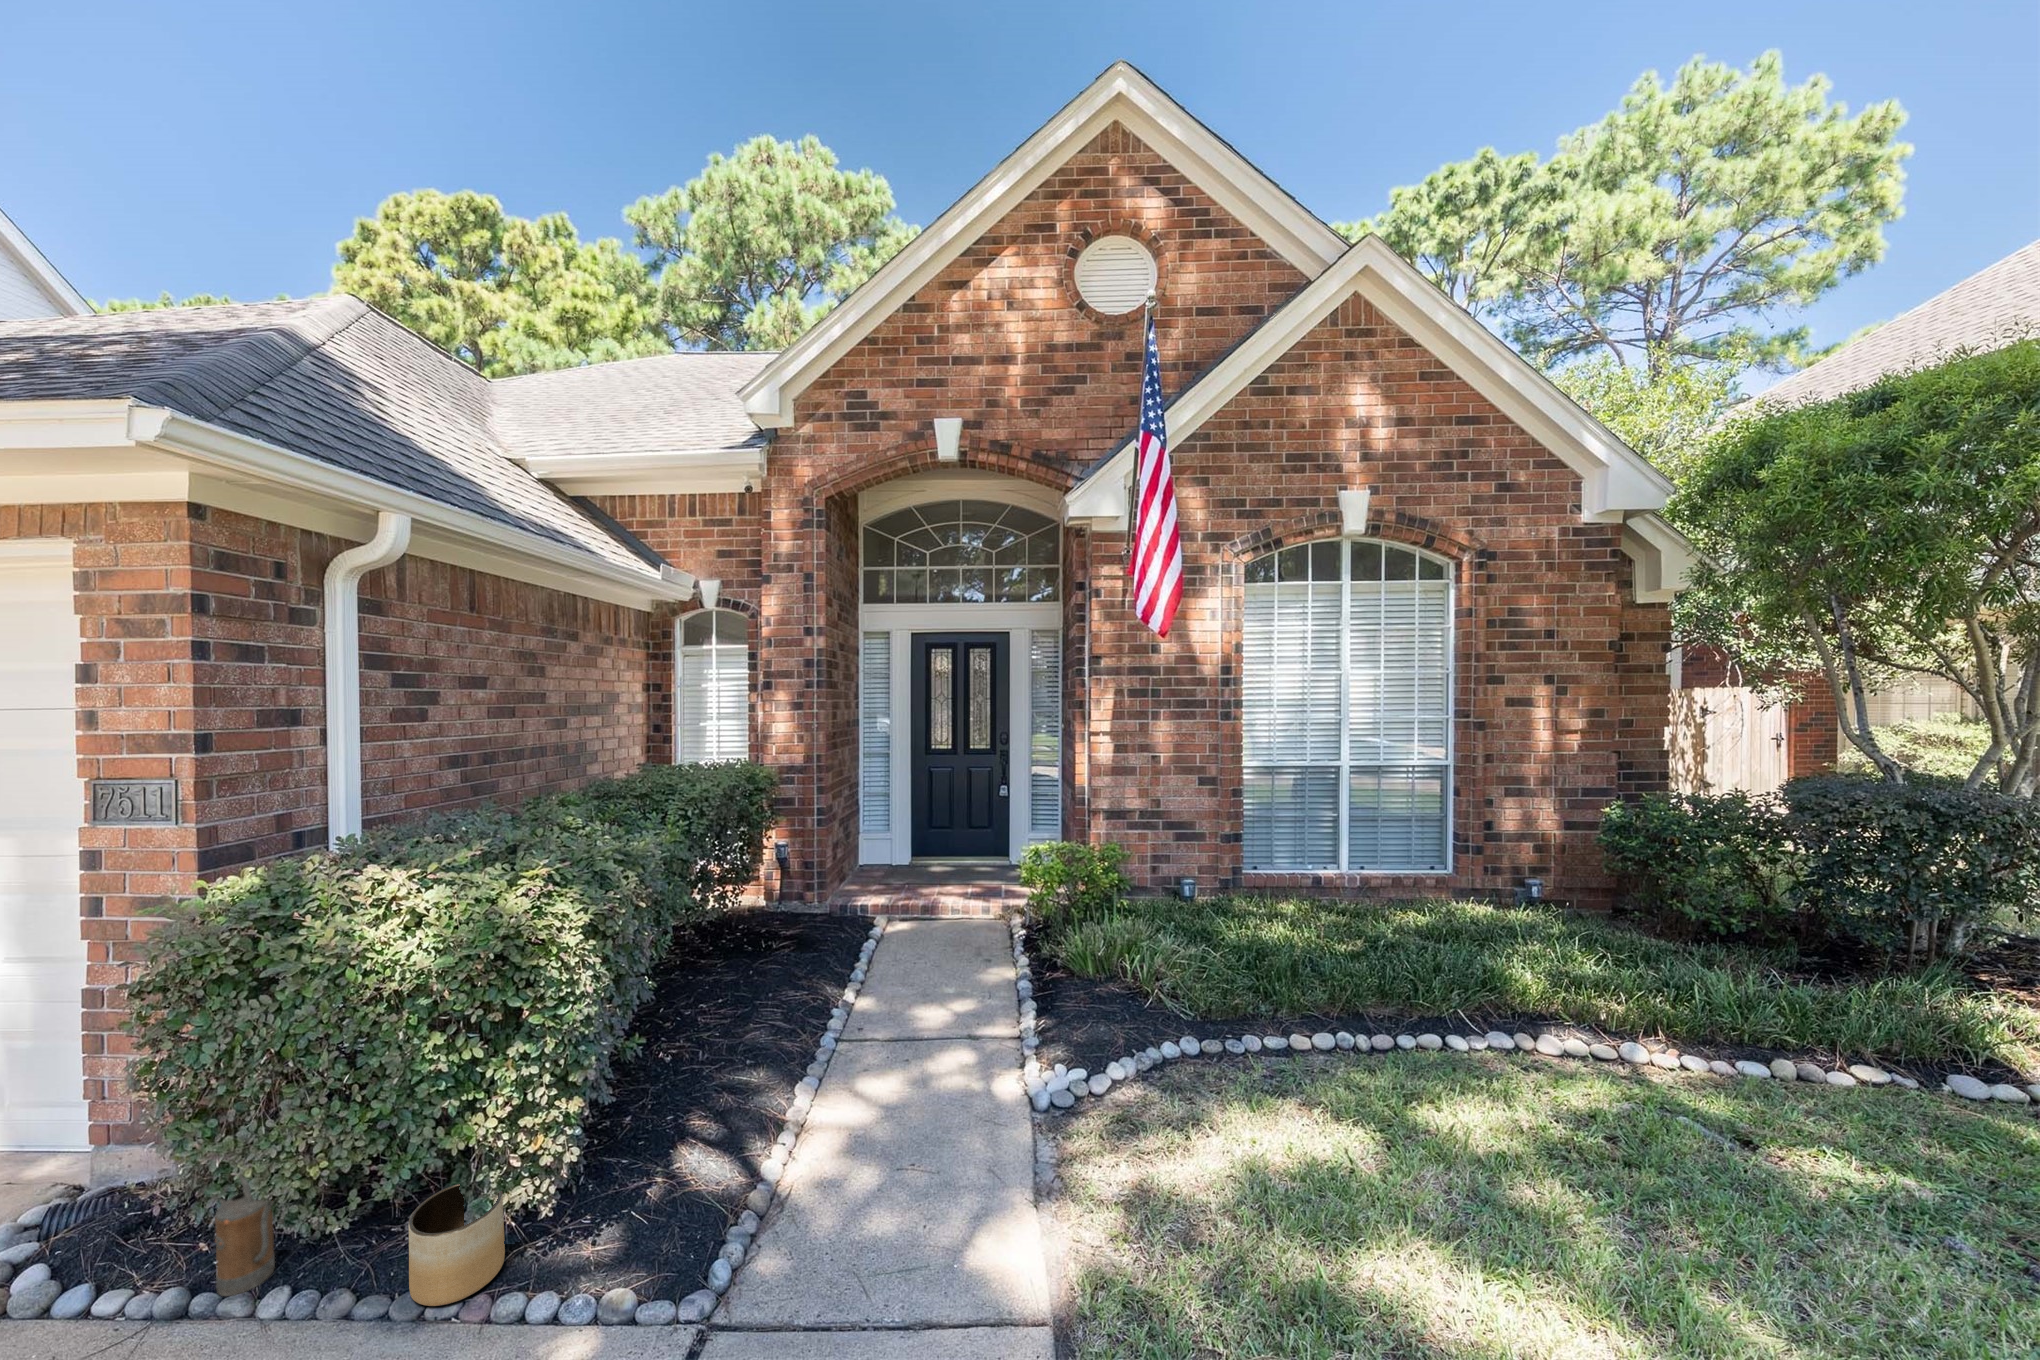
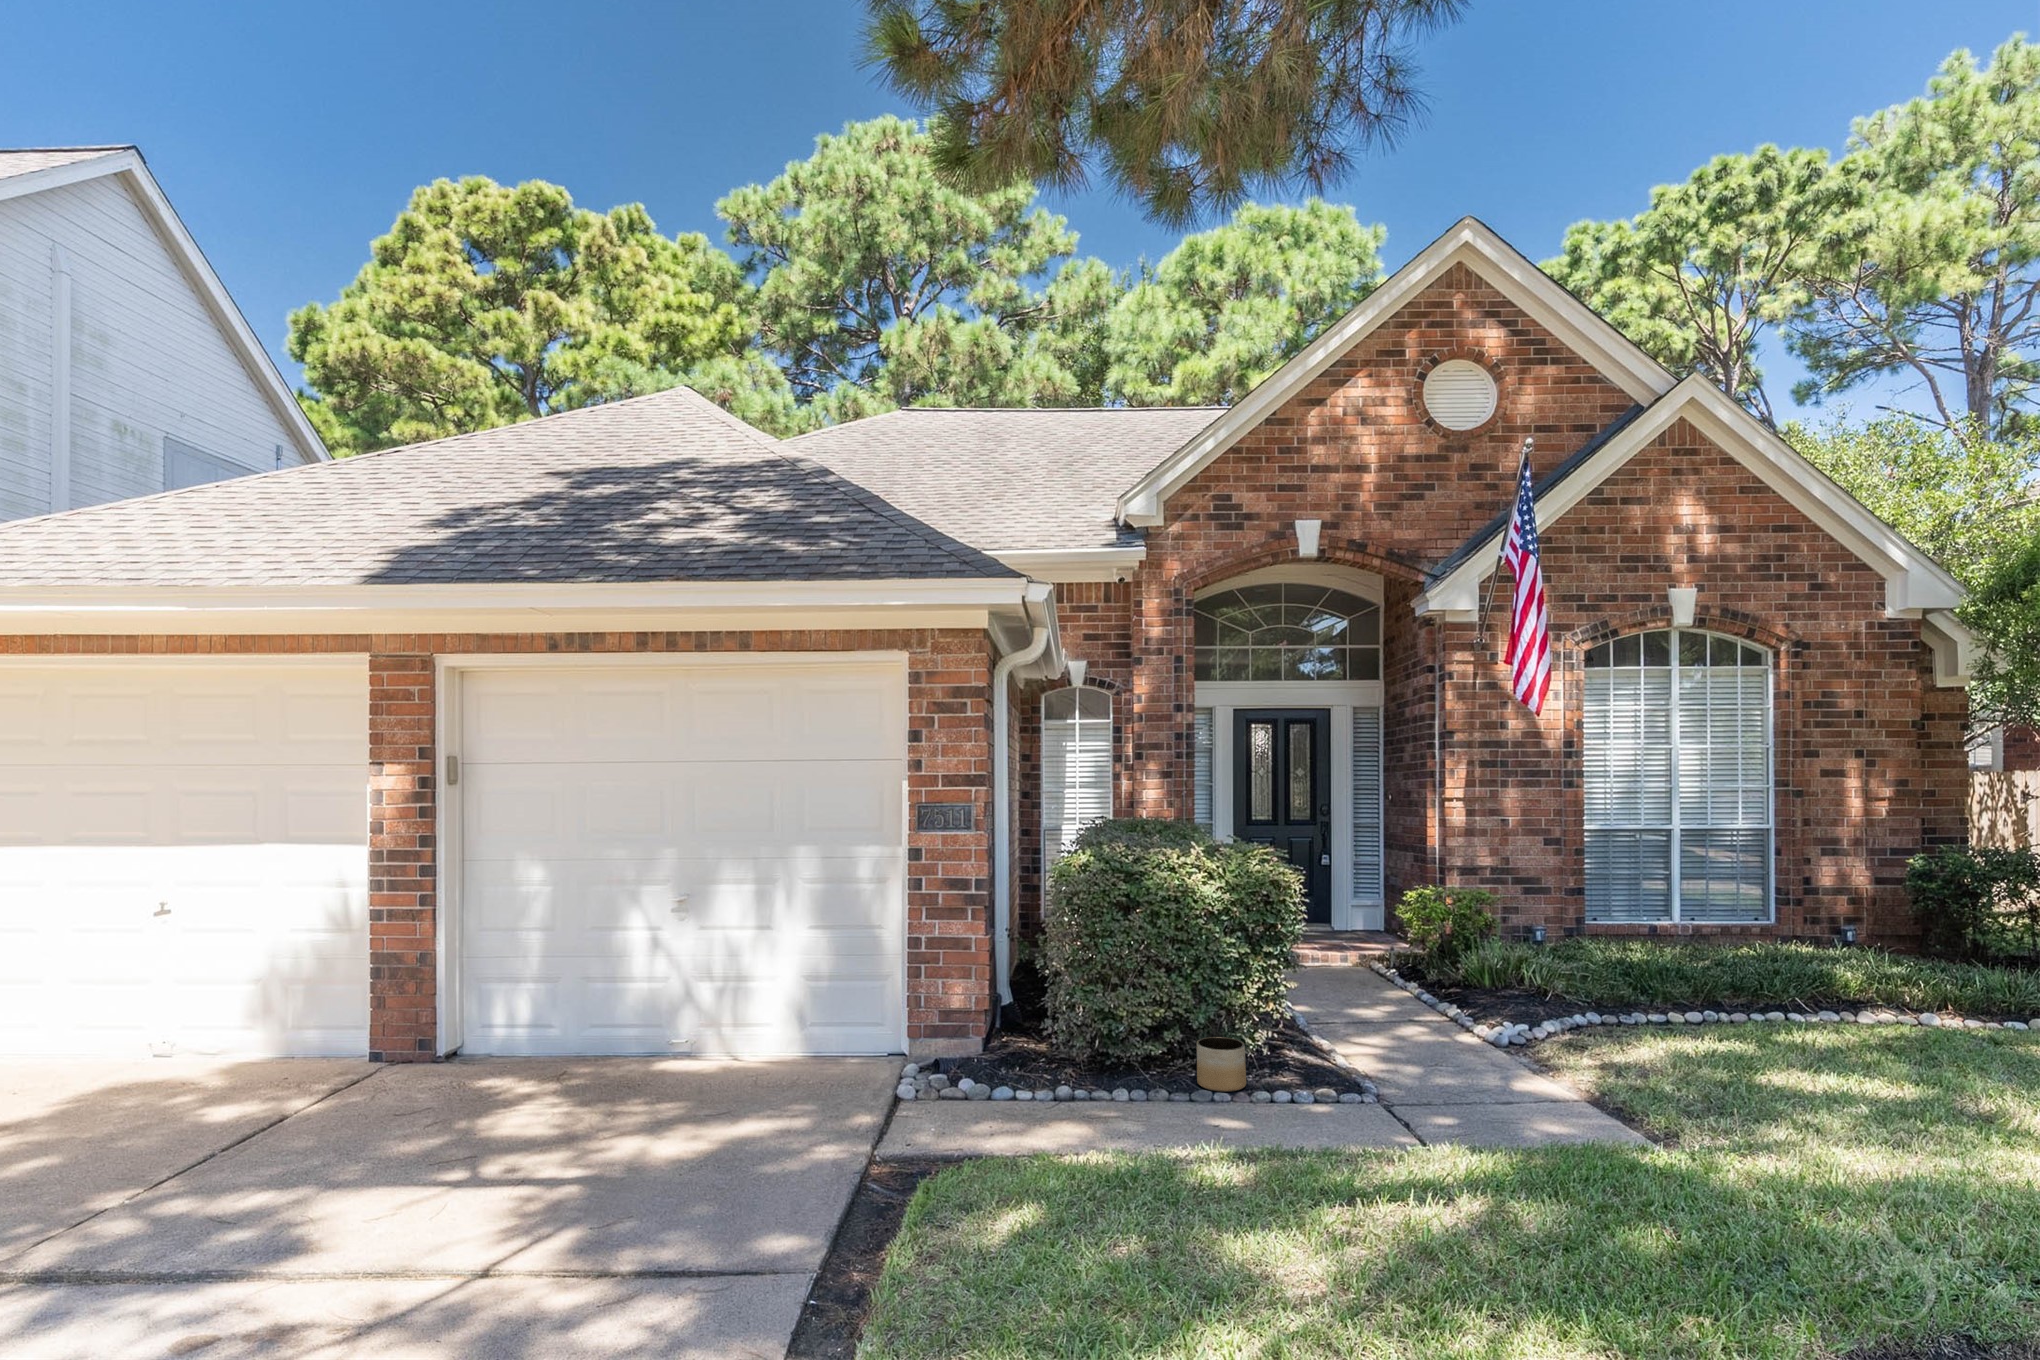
watering can: present [215,1175,275,1296] -> none [1066,1017,1122,1090]

